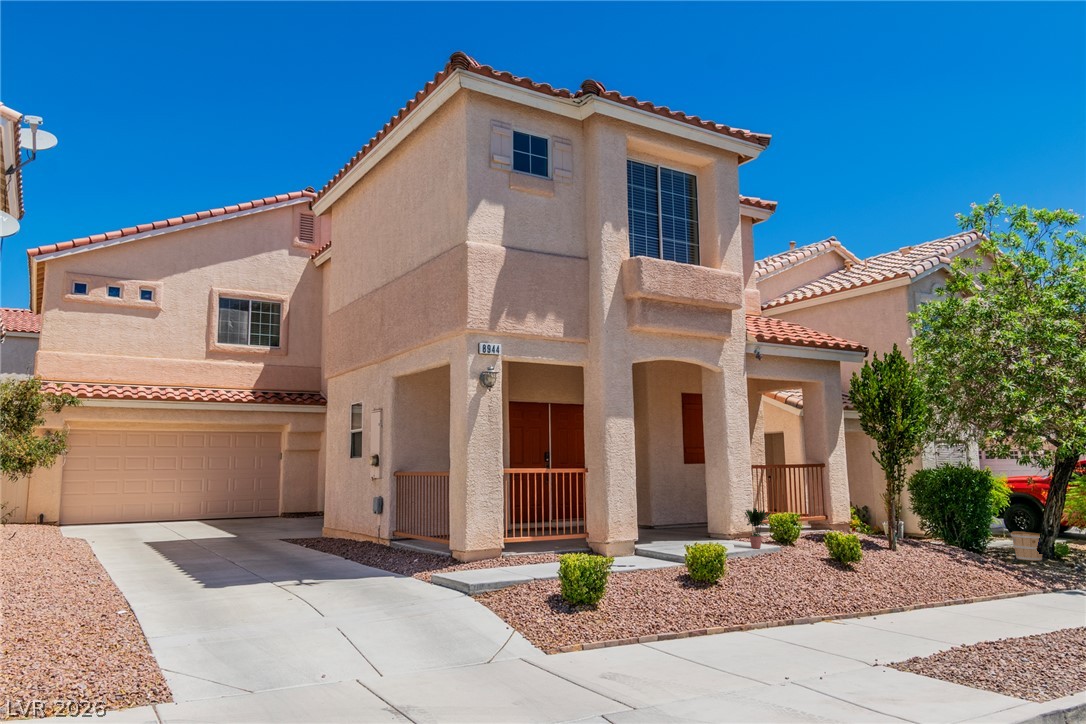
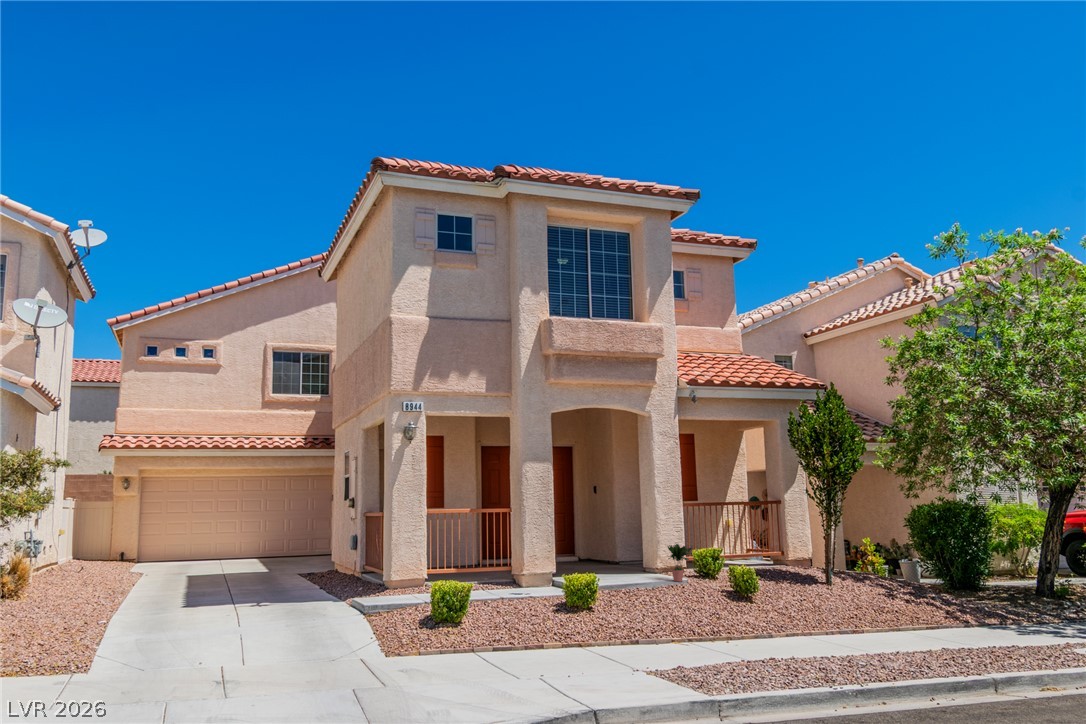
wooden bucket: present [1011,531,1042,561] -> none [981,568,1017,598]

